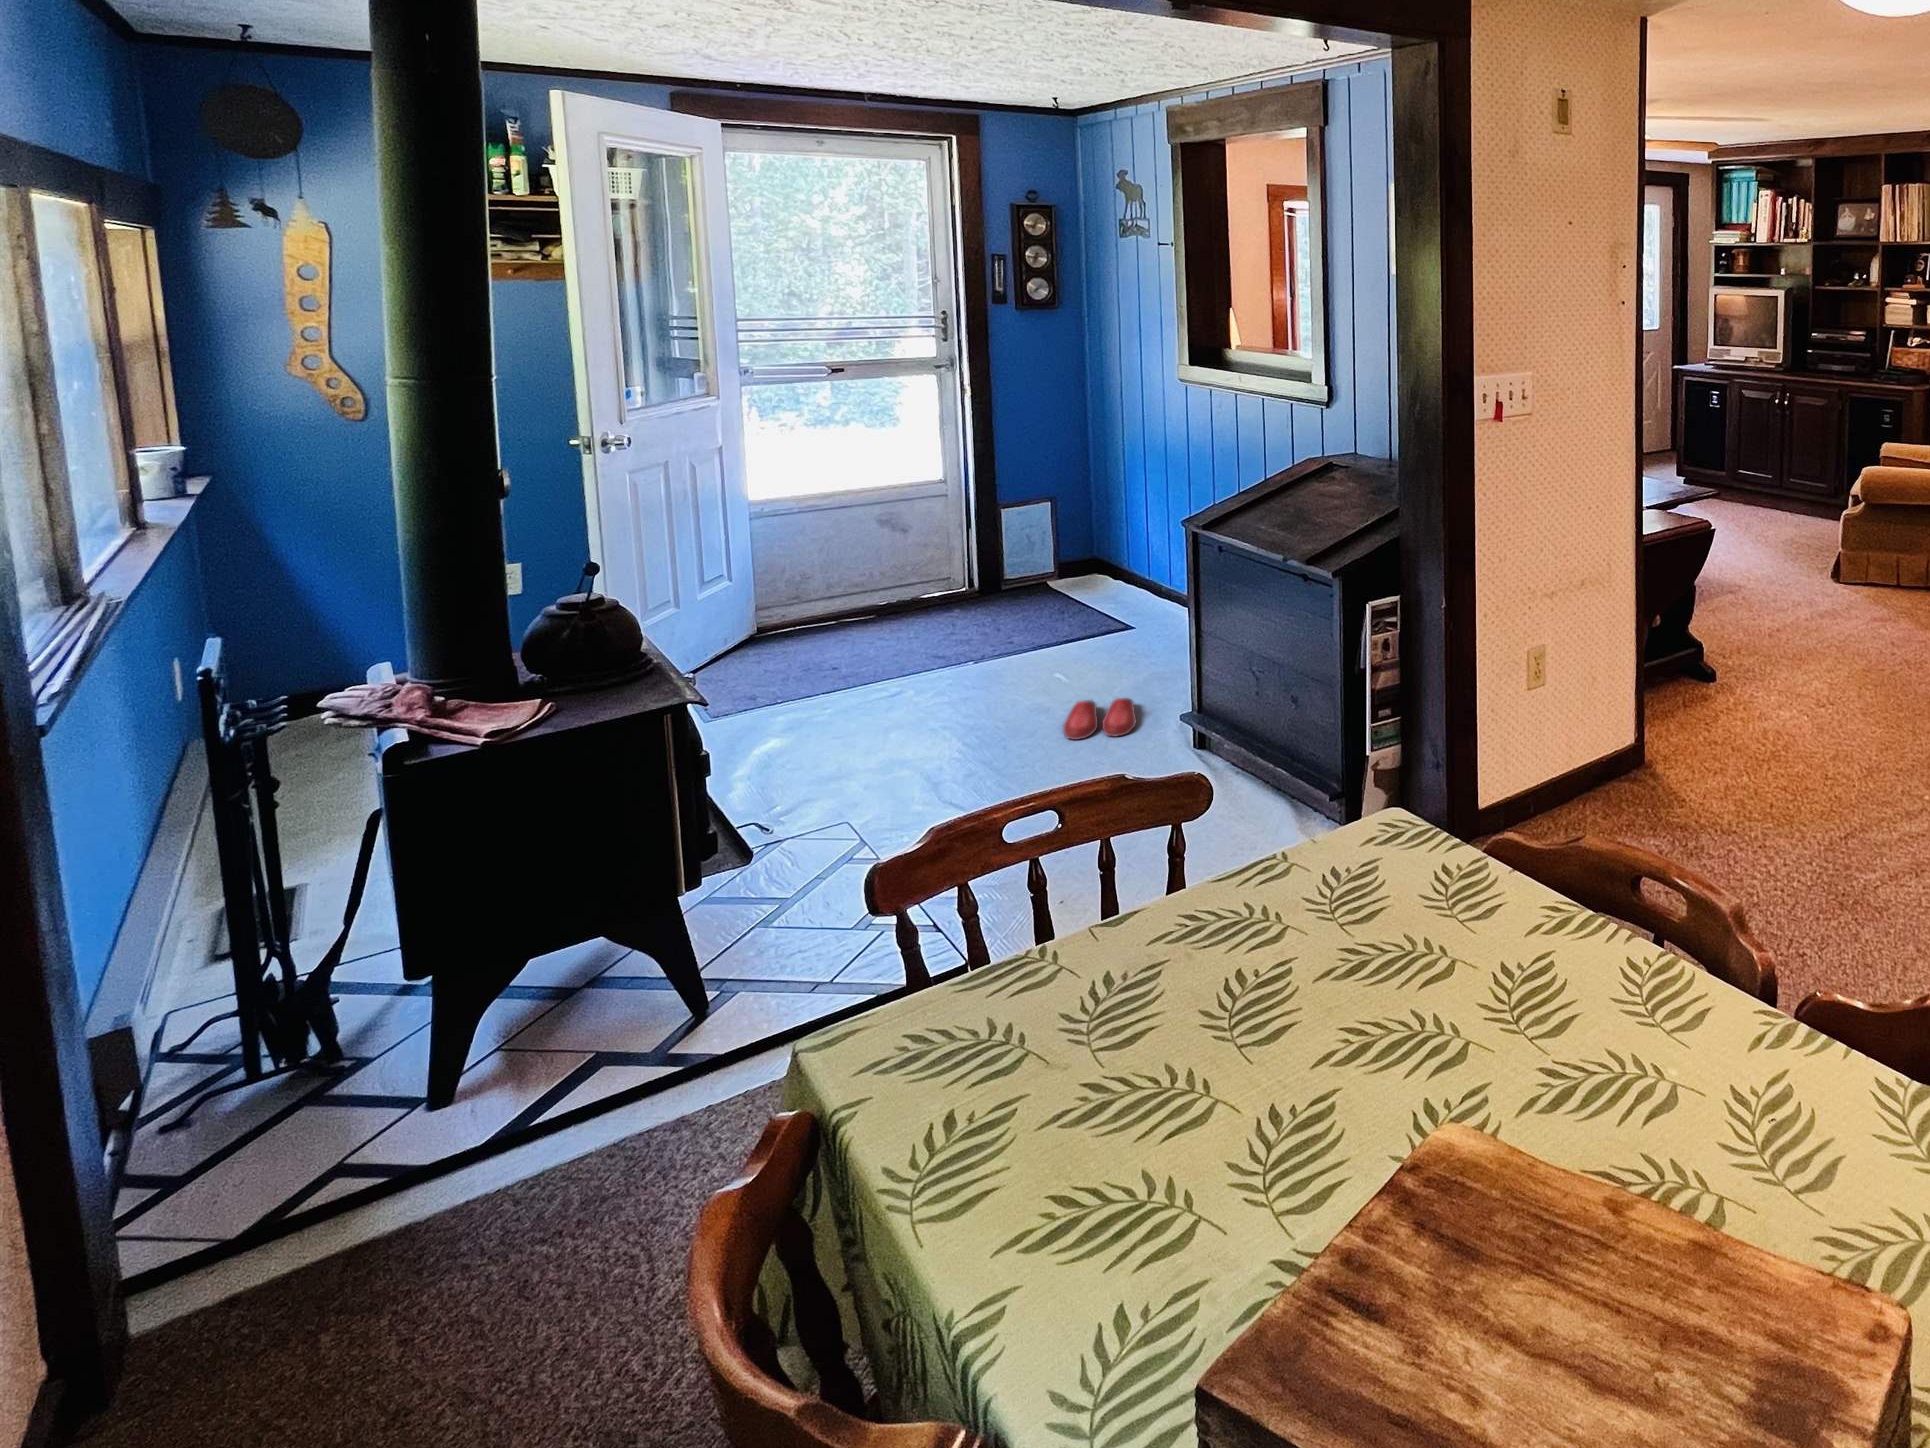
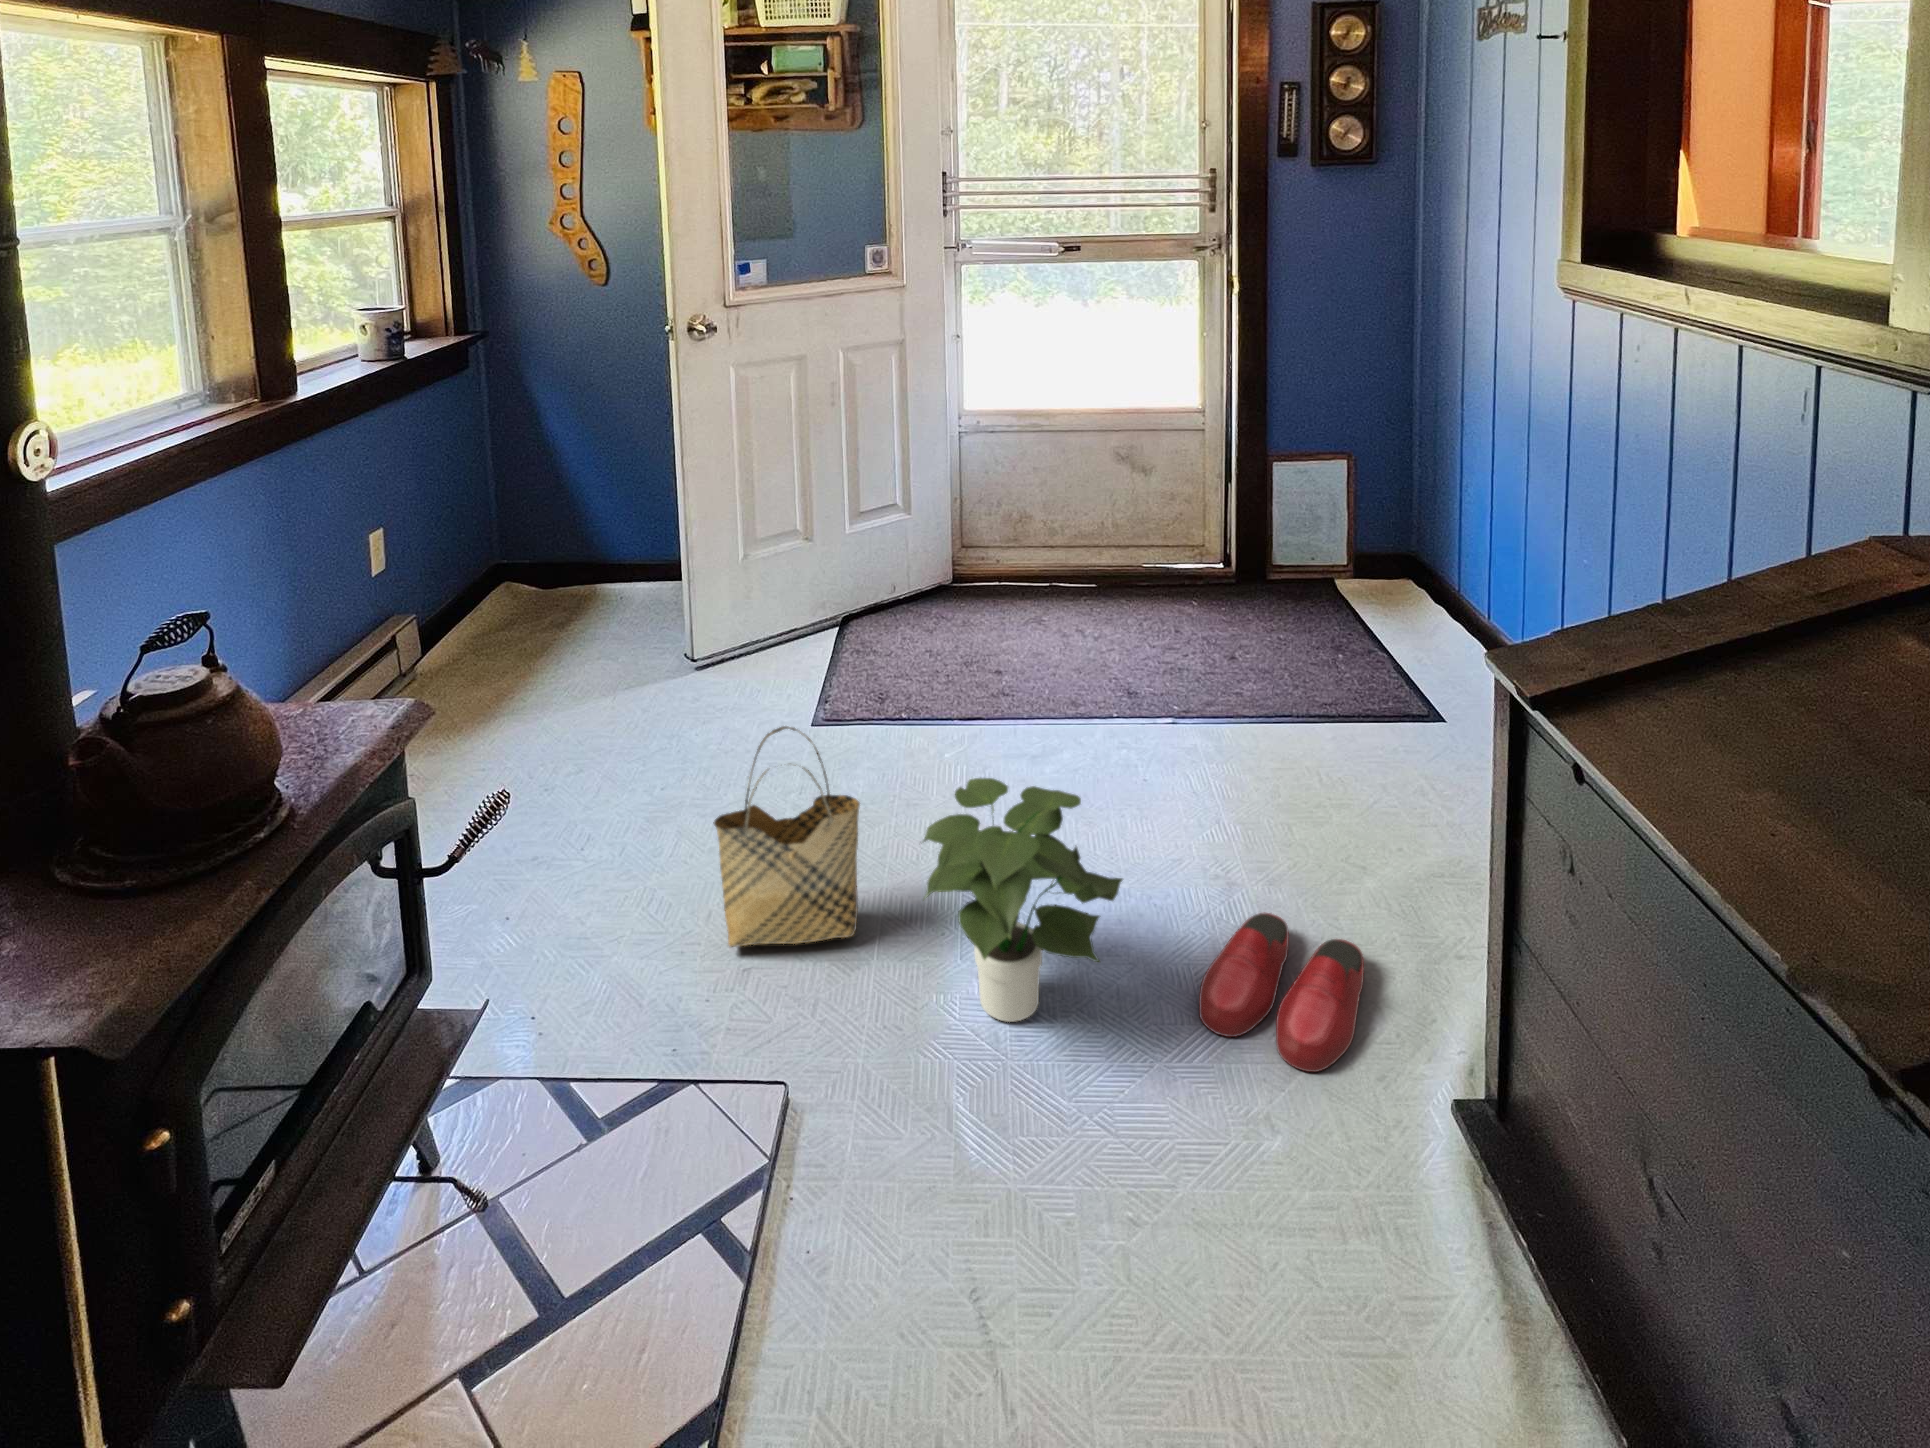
potted plant: none [908,647,1027,768] -> present [923,778,1123,1022]
woven basket: none [771,666,865,794] -> present [713,726,860,947]

